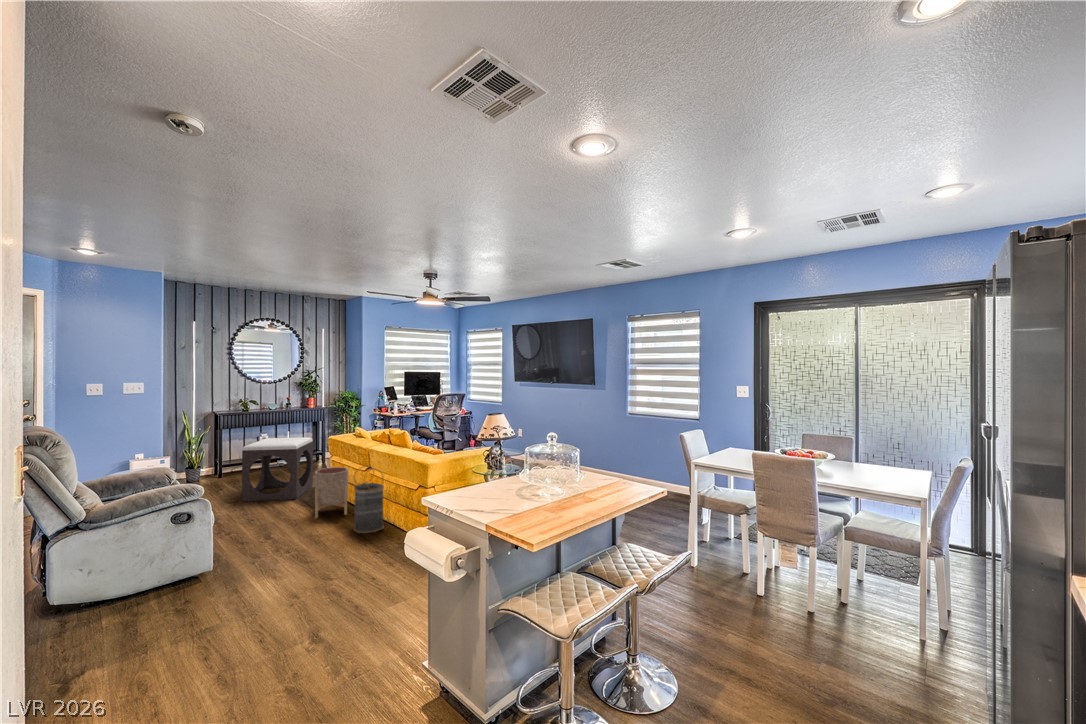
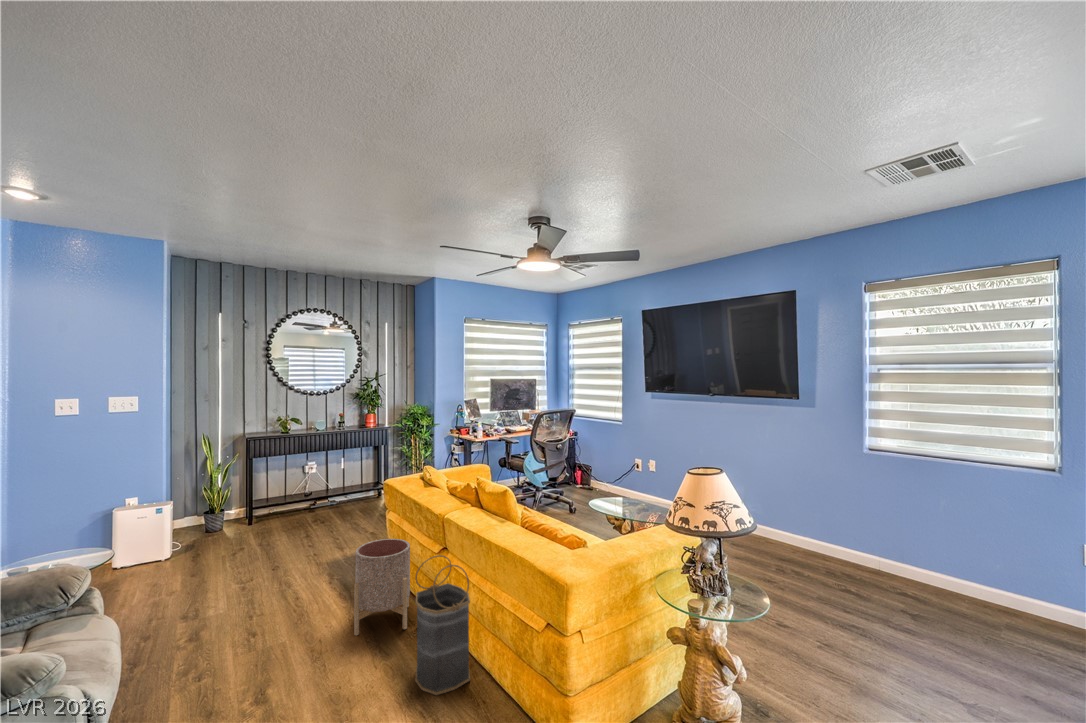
footstool: present [242,437,313,501] -> none [257,478,365,580]

